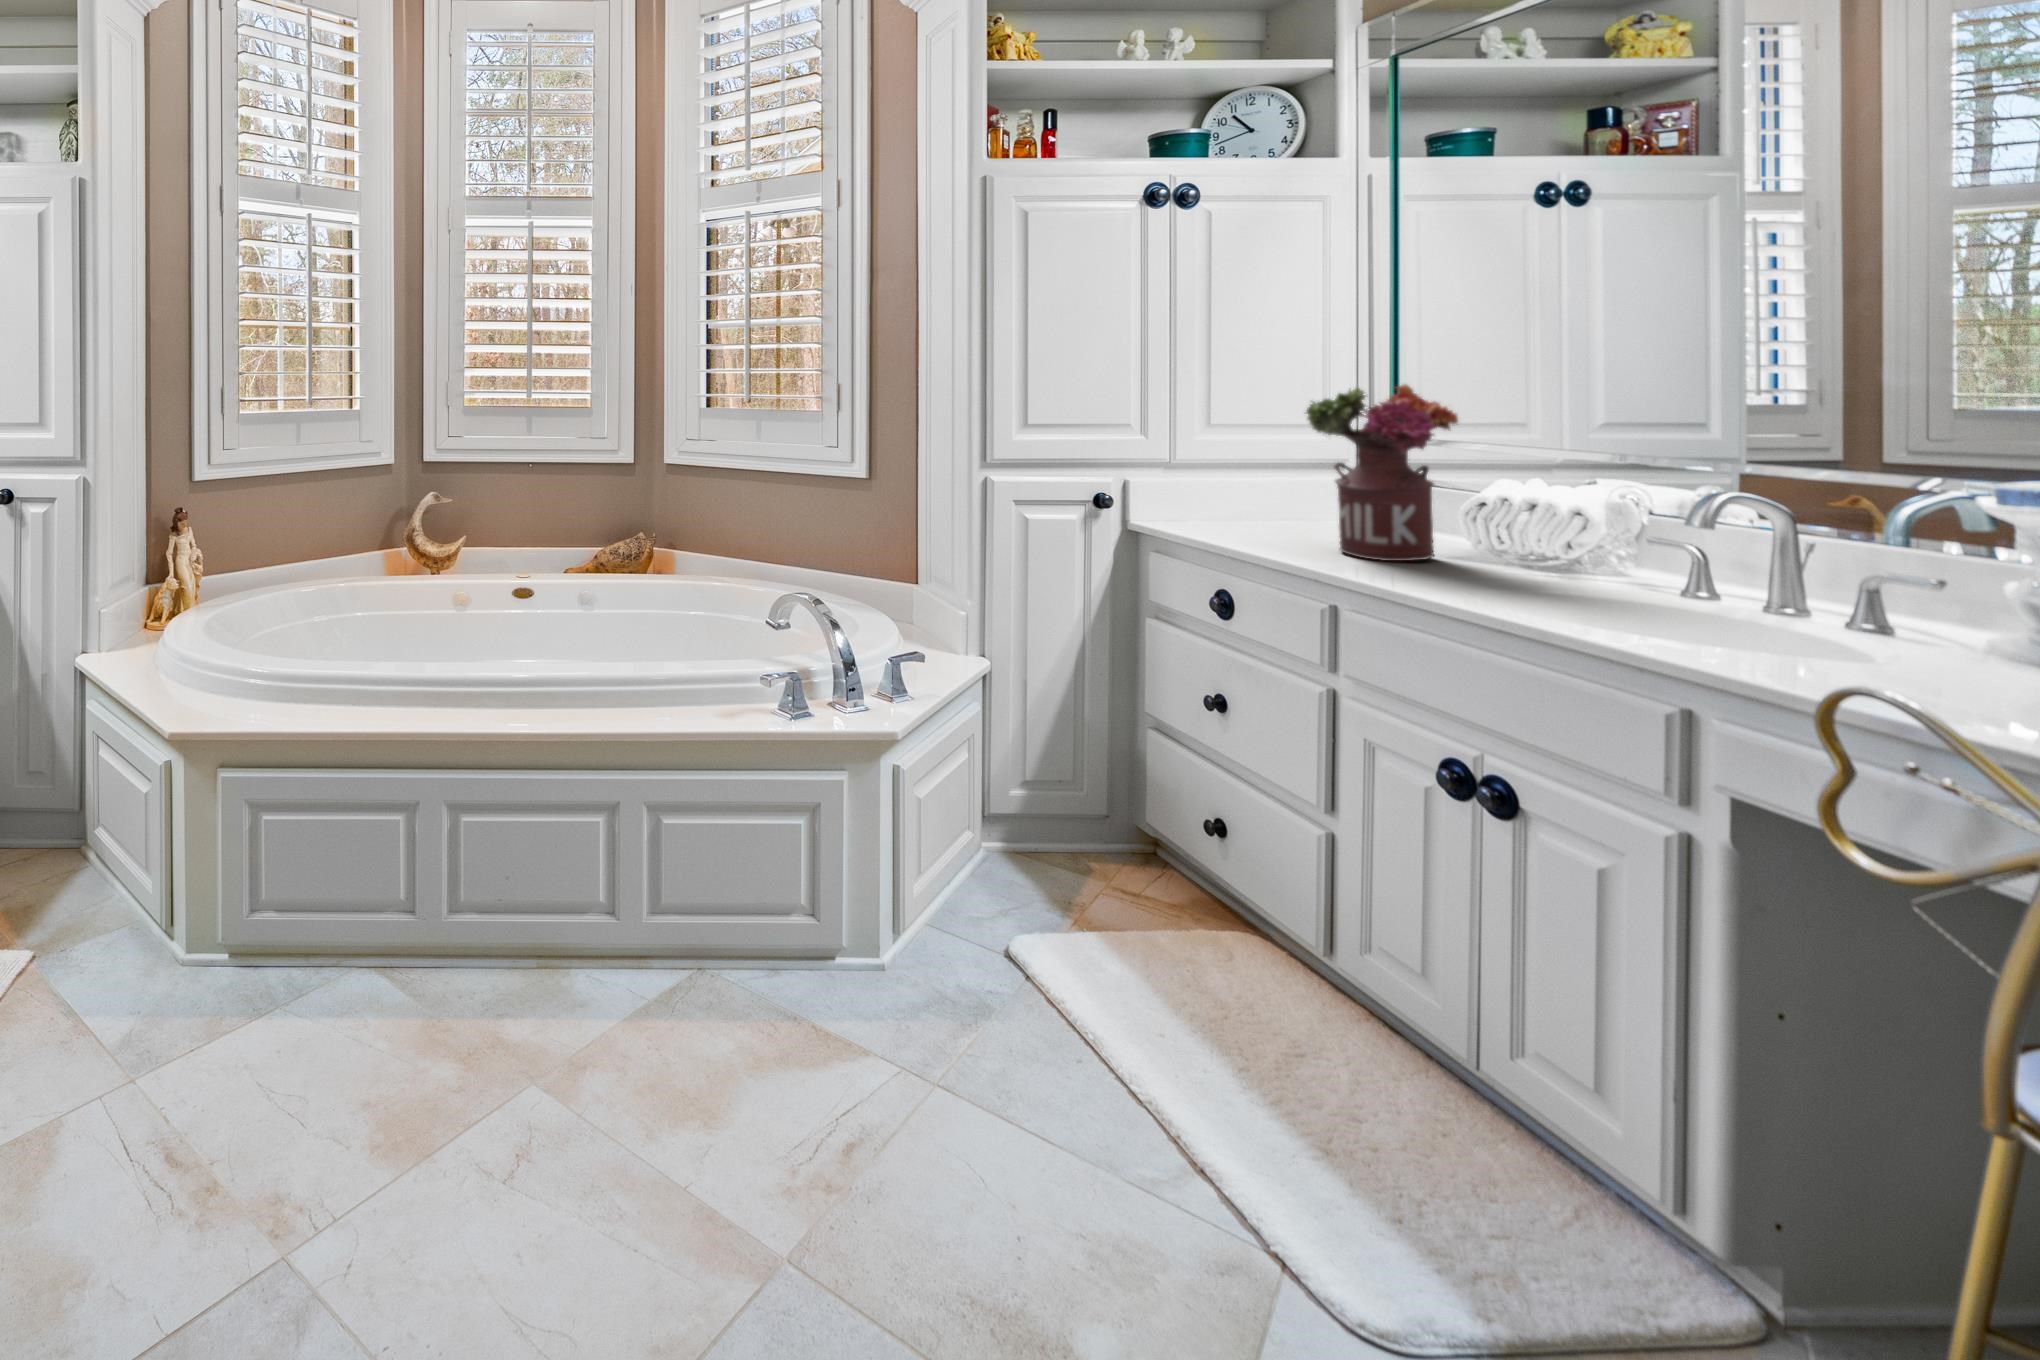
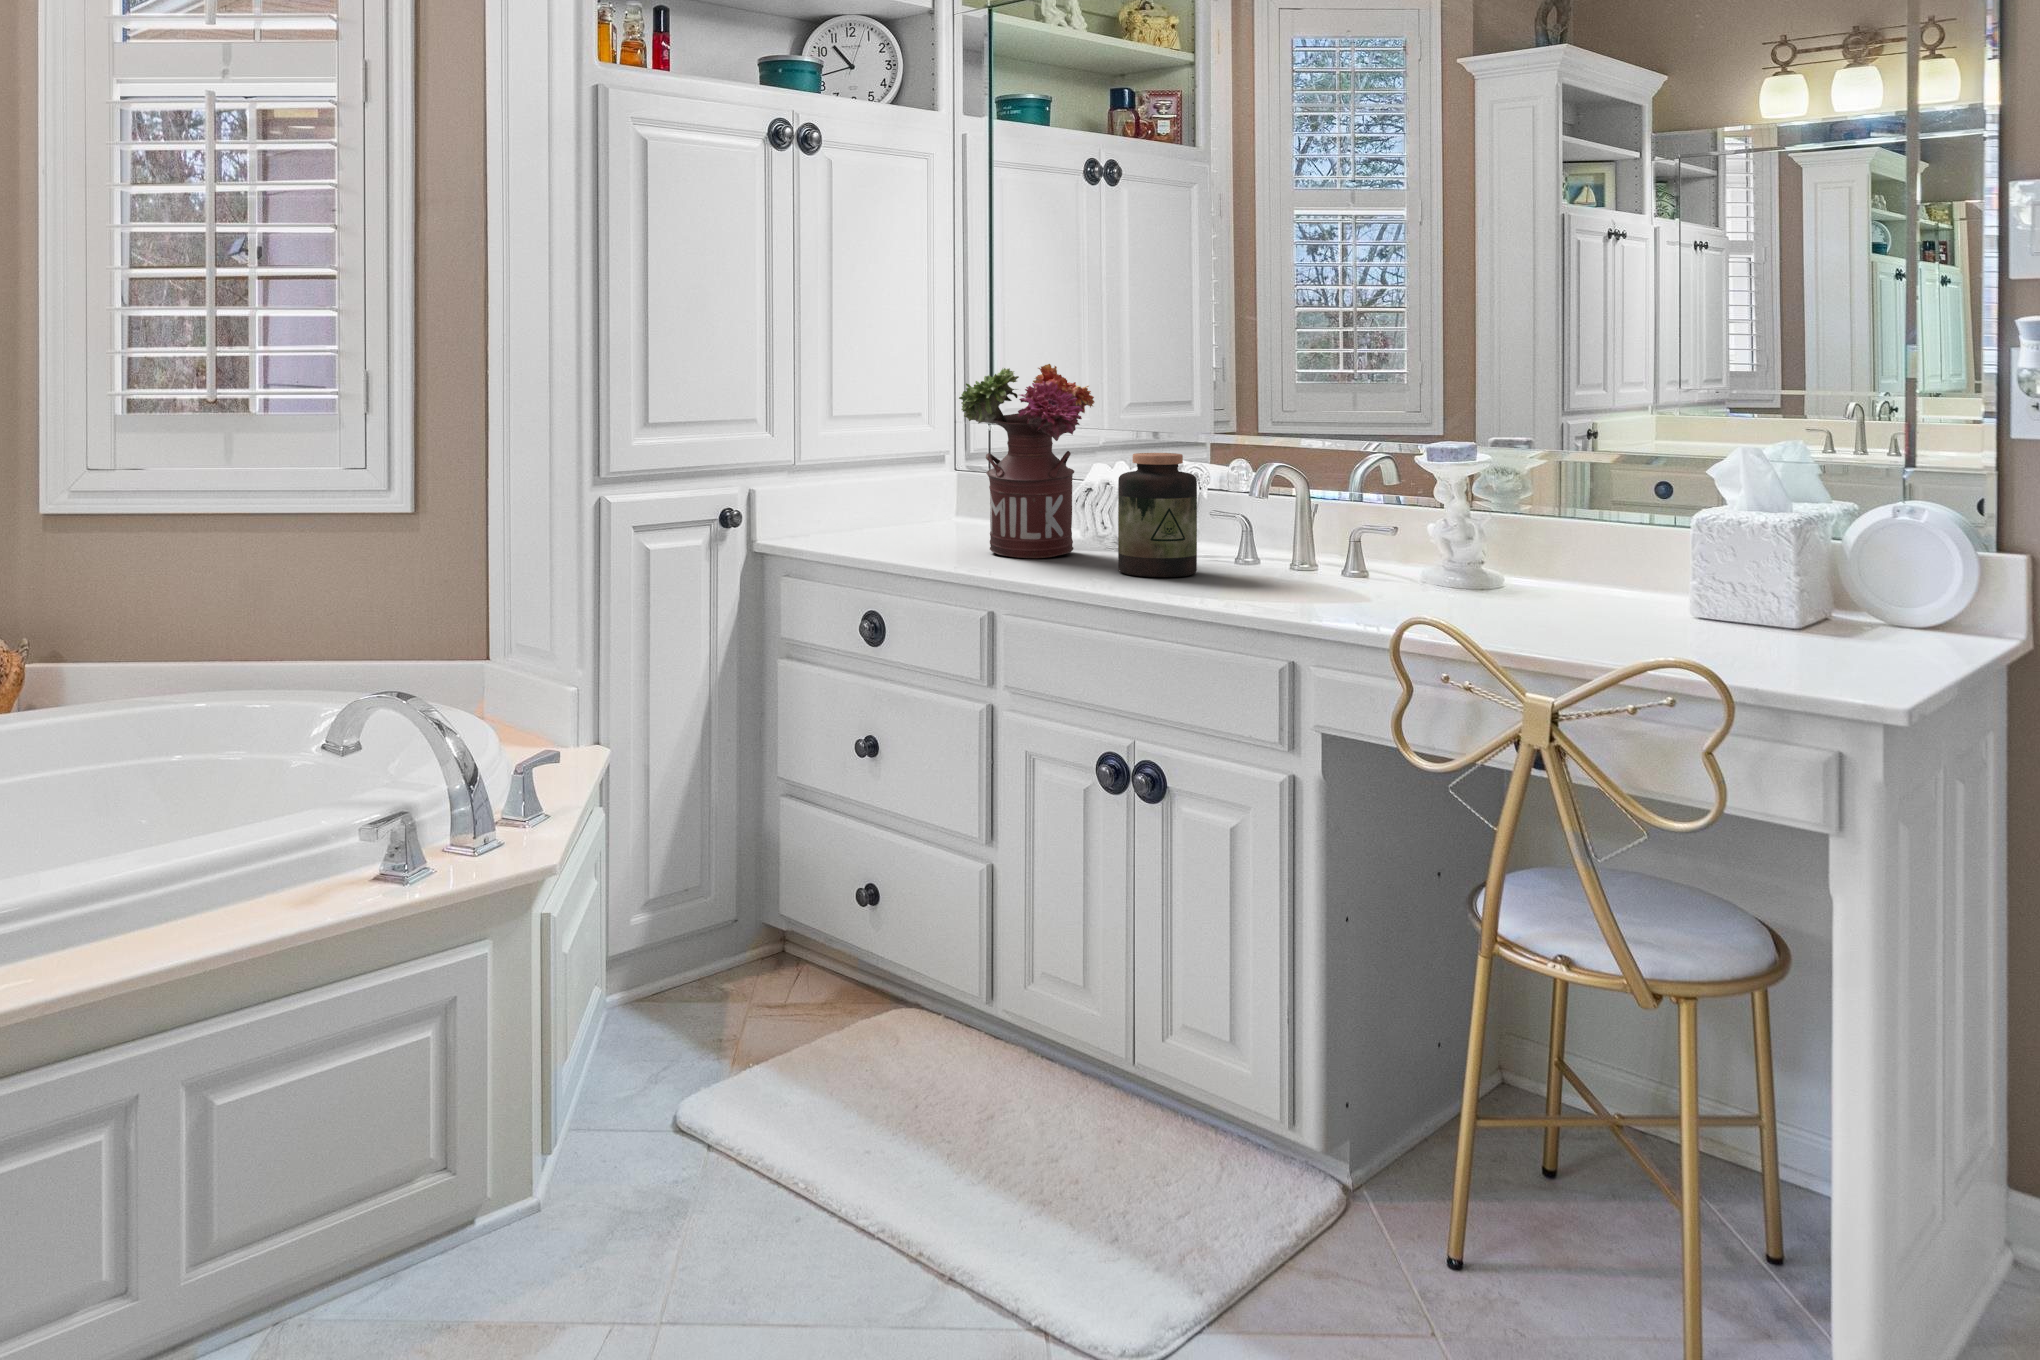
jar: none [1457,472,1556,595] -> present [1118,453,1197,577]

